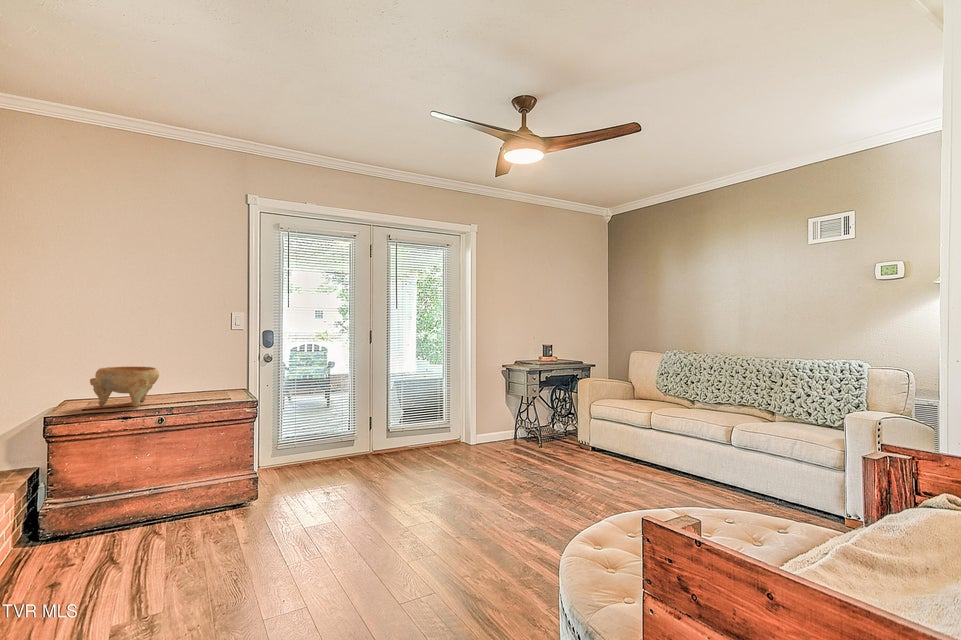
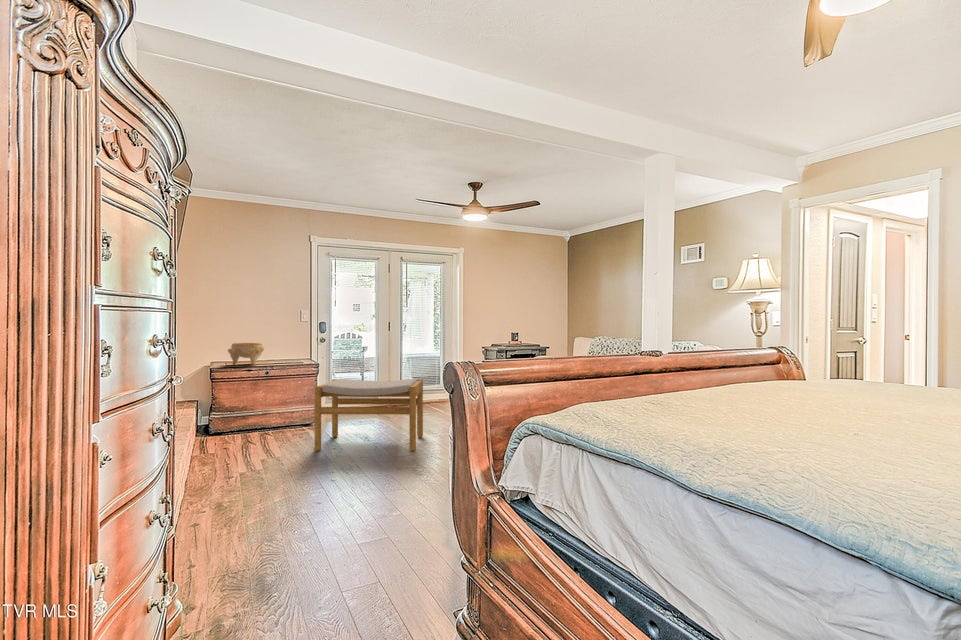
footstool: none [233,432,440,592] -> present [315,379,423,451]

